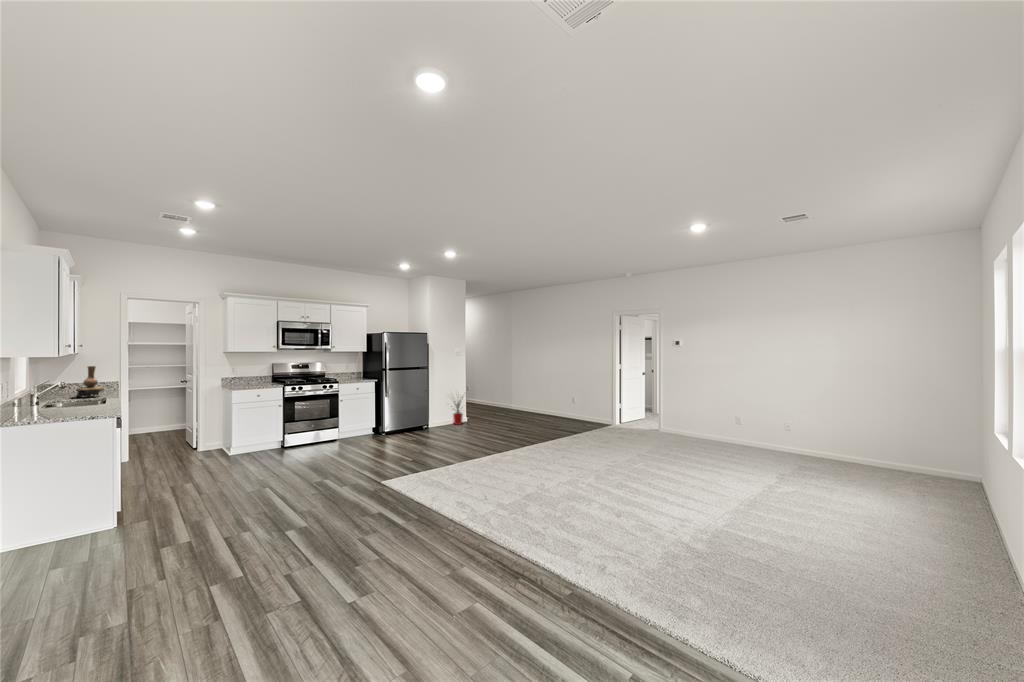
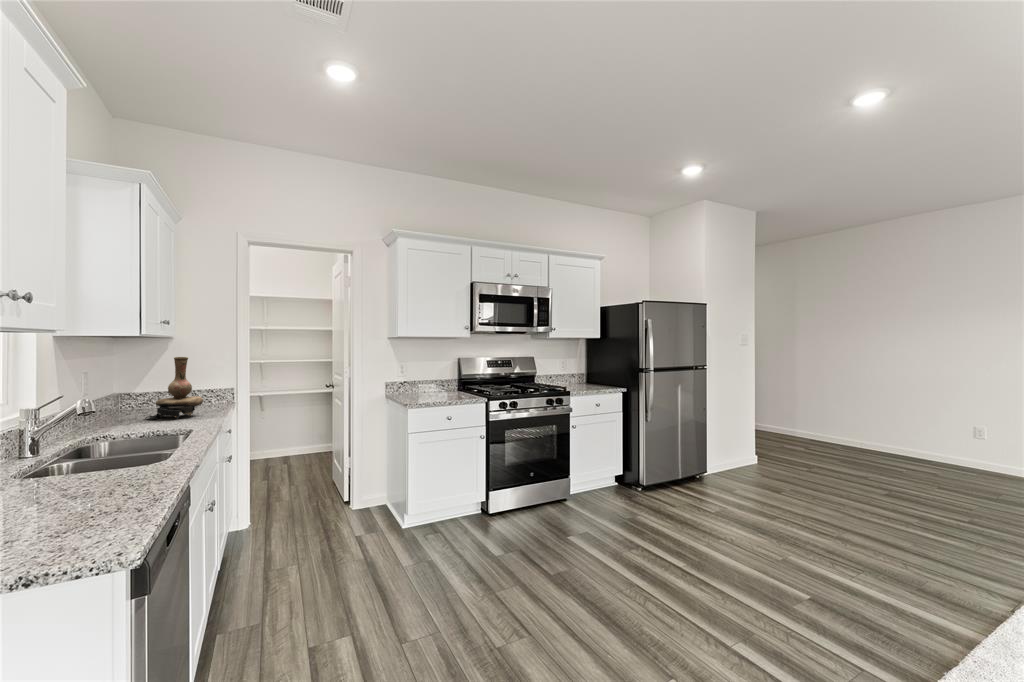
house plant: present [451,397,463,425] -> none [733,407,788,475]

